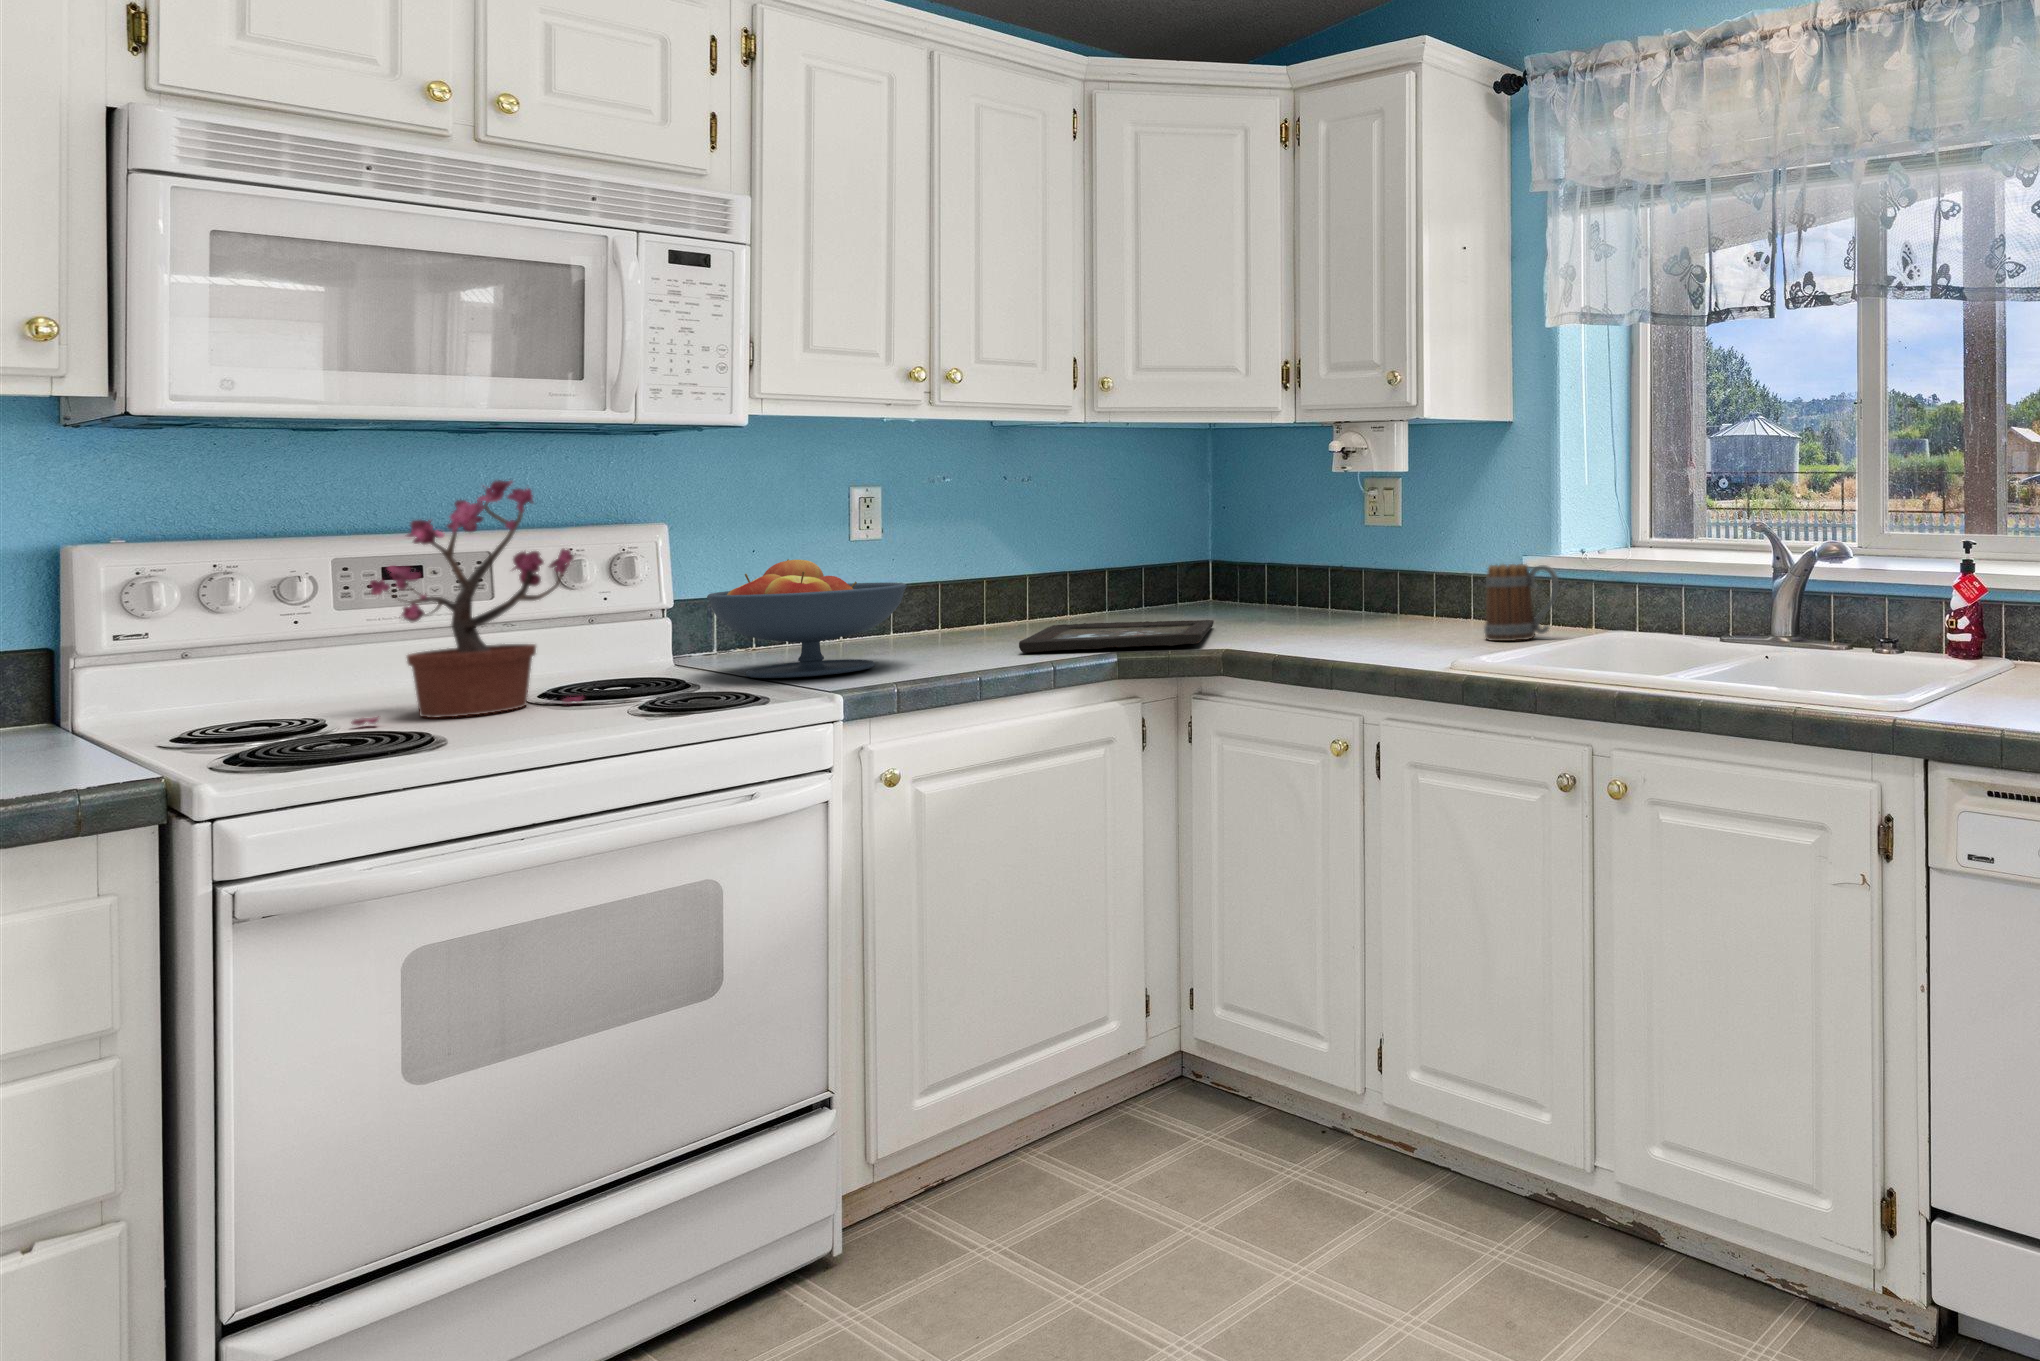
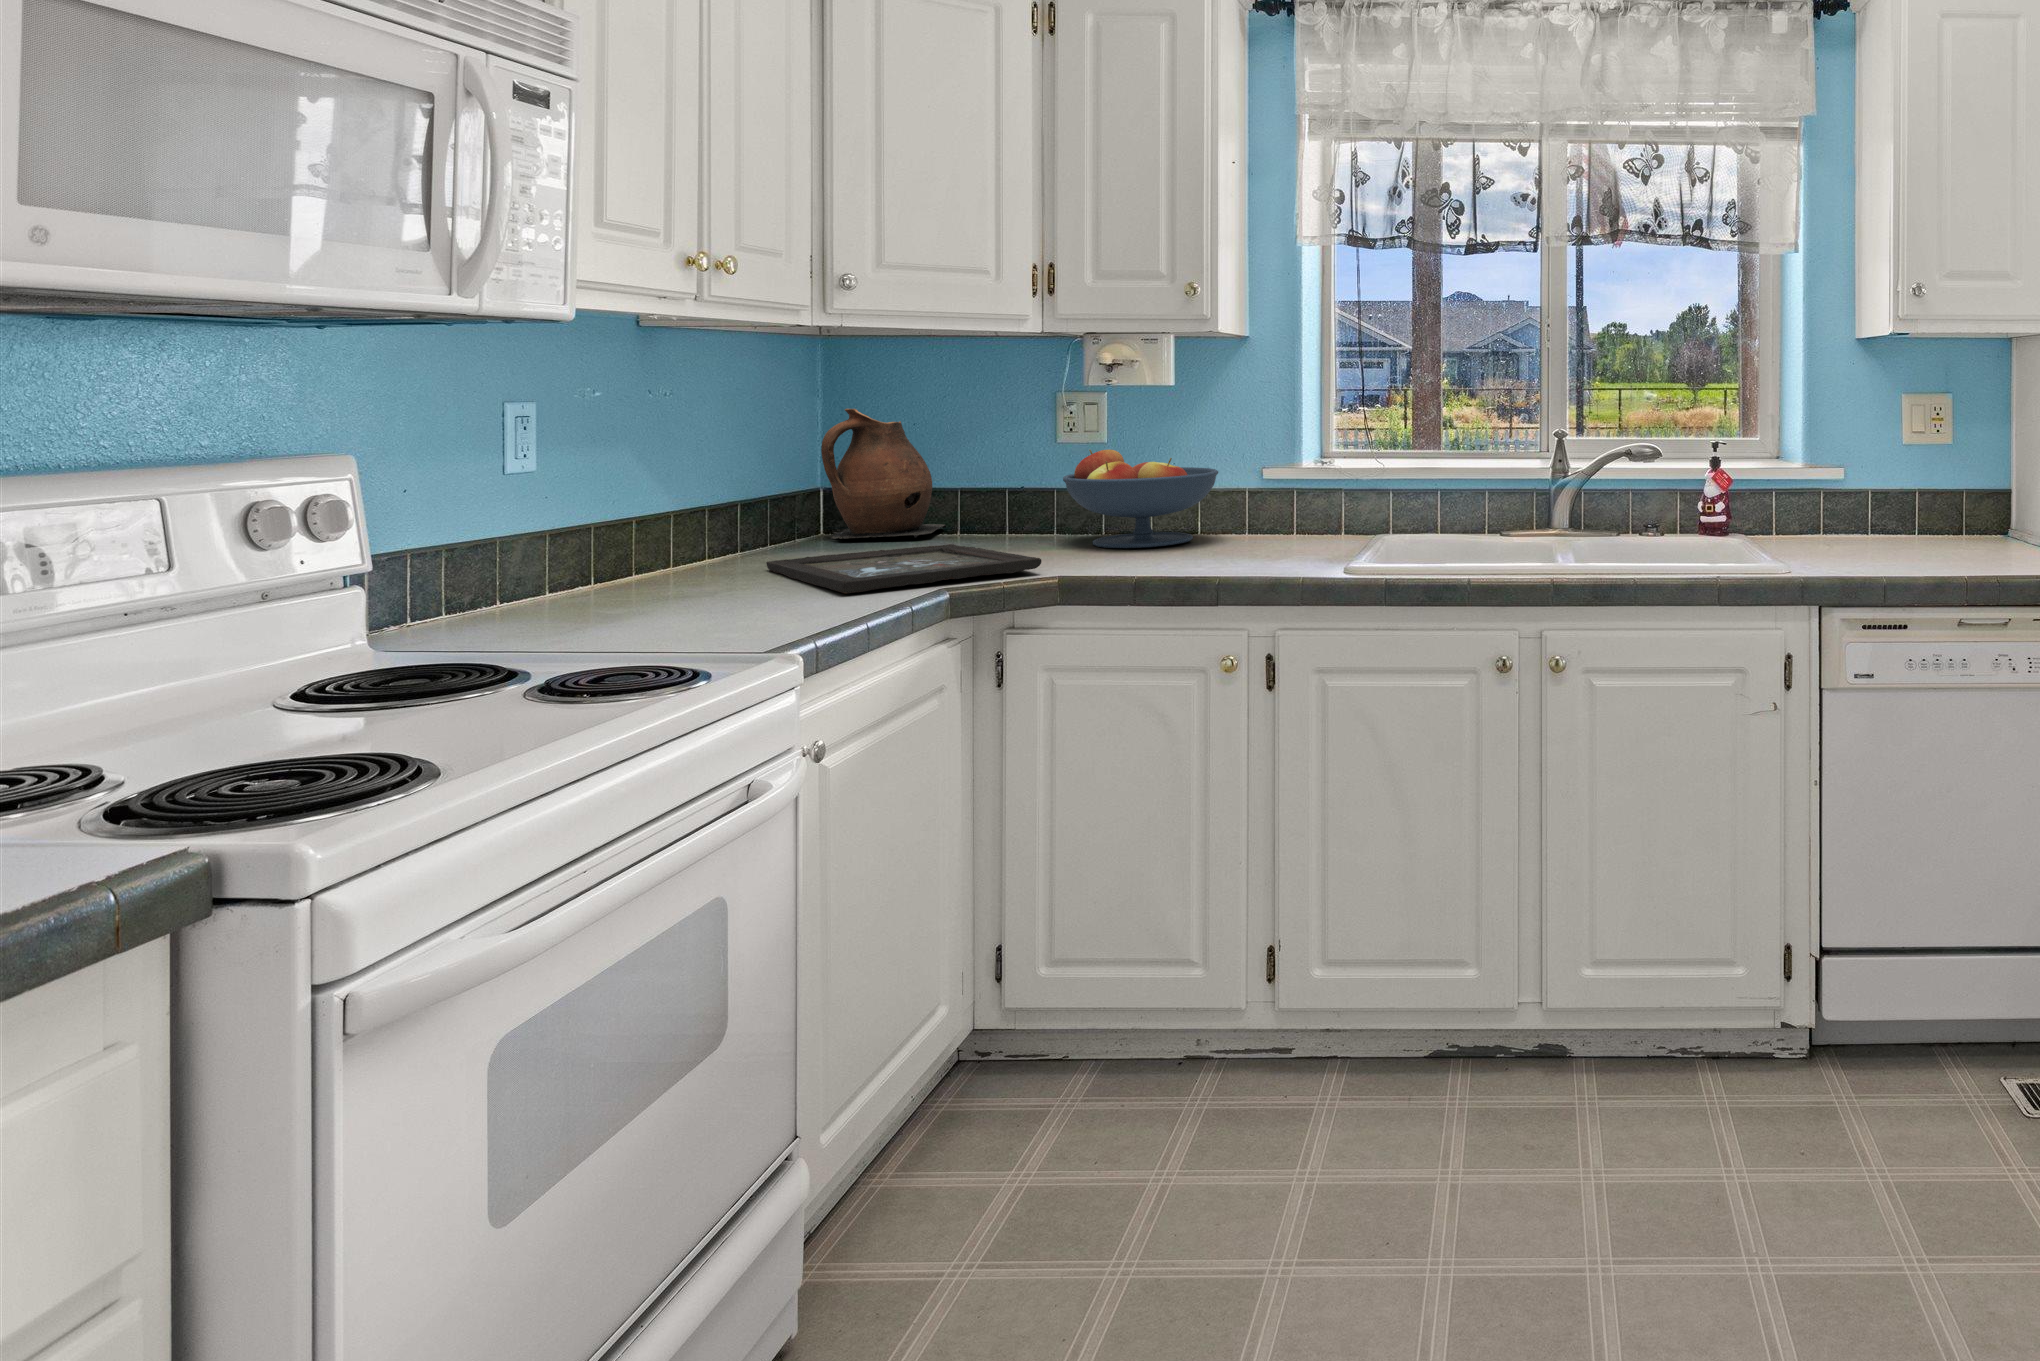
potted plant: present [352,480,583,725] -> none [89,396,464,775]
ceramic pitcher: none [1167,499,1280,614] -> present [821,409,946,539]
fruit bowl: present [707,559,907,678] -> present [1063,450,1218,548]
mug: present [1484,564,1559,641] -> none [1290,472,1362,546]

